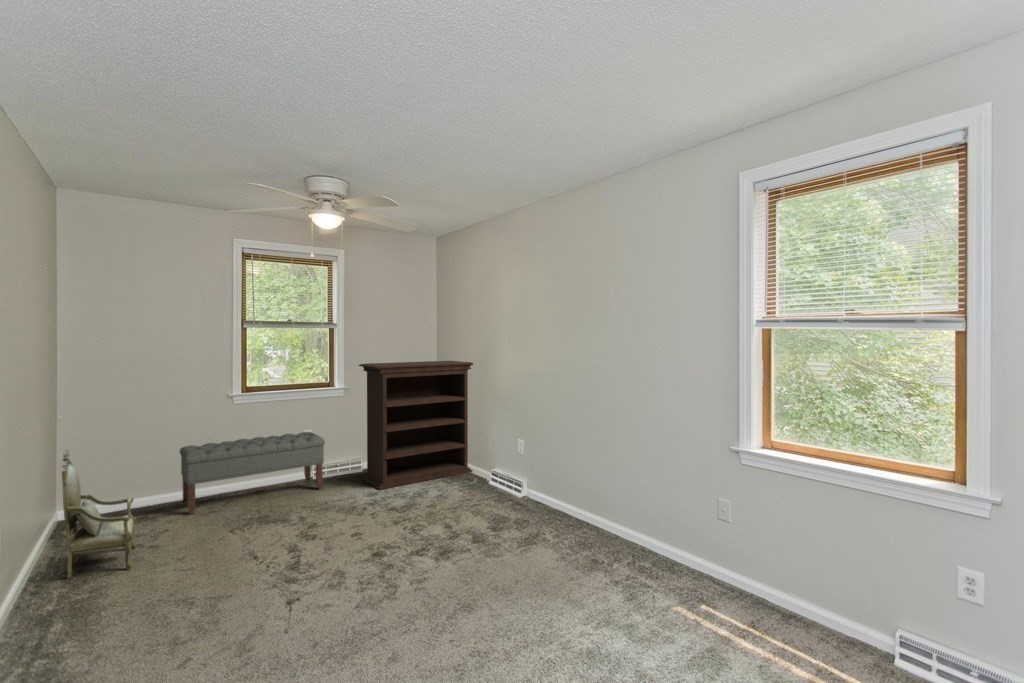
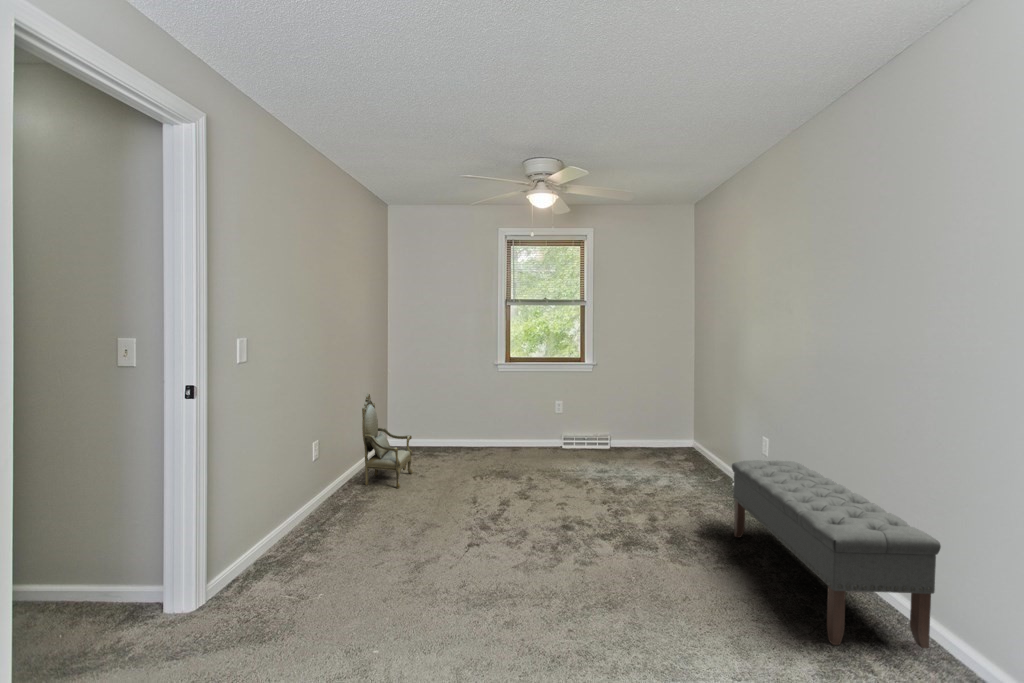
bookshelf: present [359,361,473,490] -> none [602,341,729,468]
bench: present [180,432,325,514] -> present [732,460,941,648]

